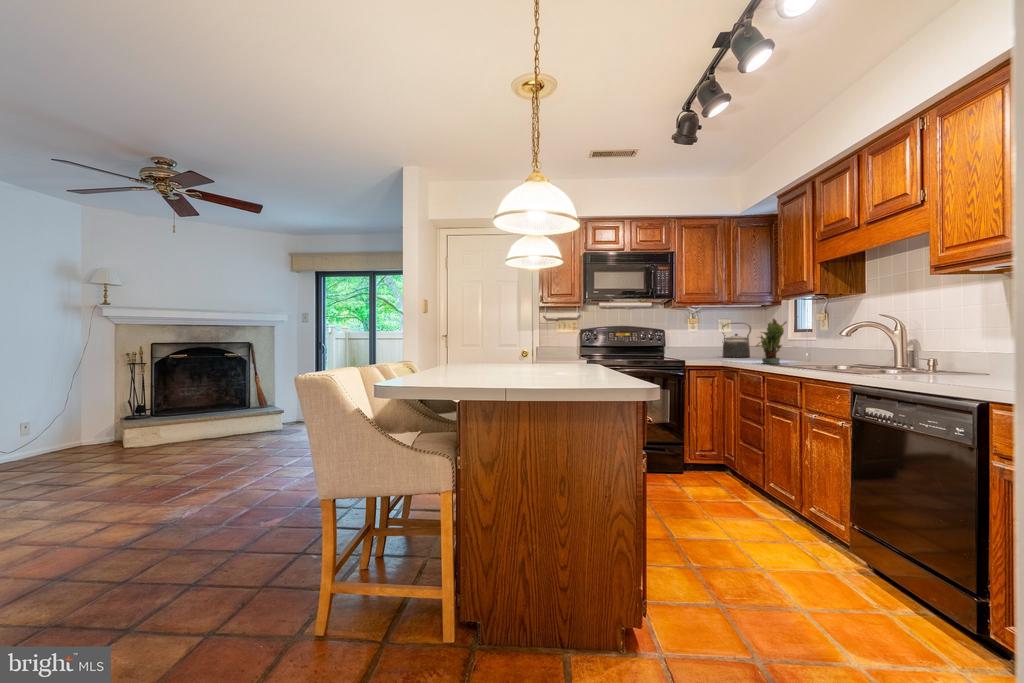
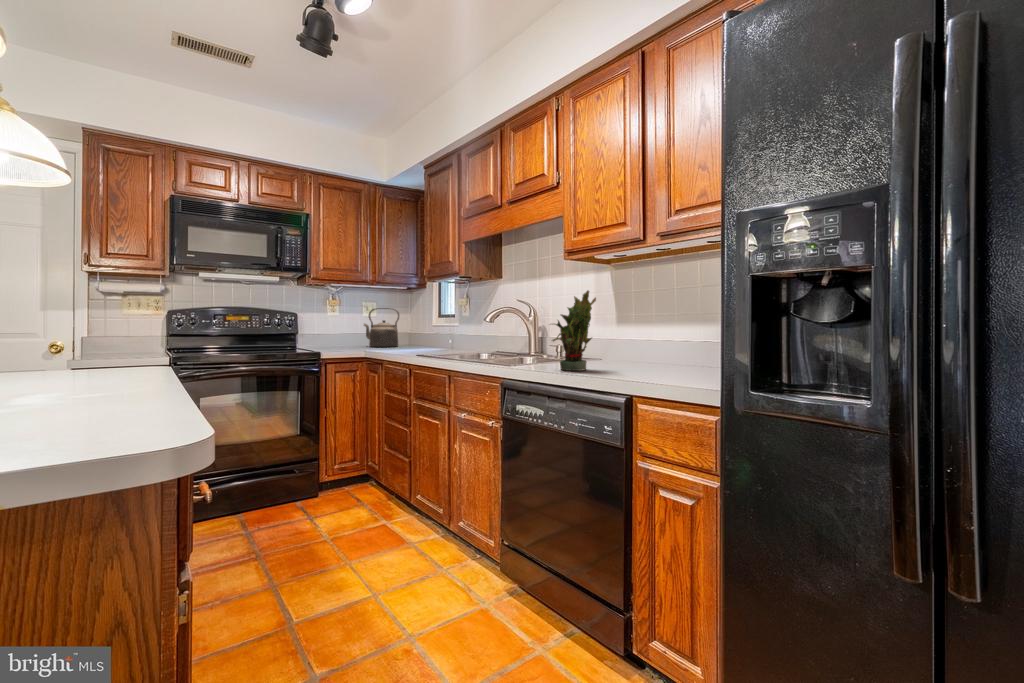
potted plant: present [756,318,786,364] -> present [552,290,596,371]

